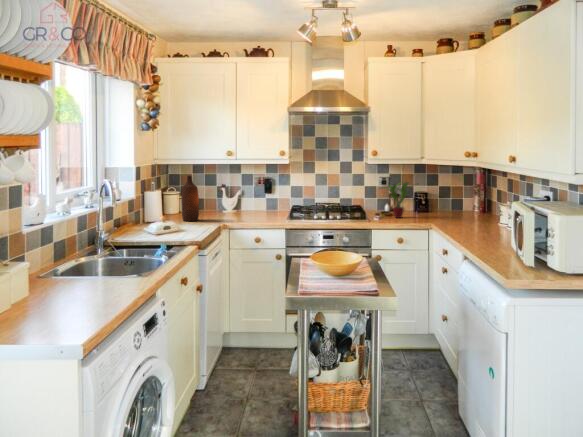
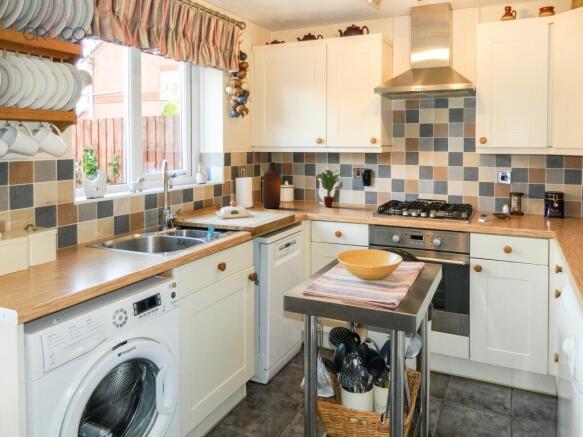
potted plant: present [387,182,411,218] -> present [316,170,344,207]

